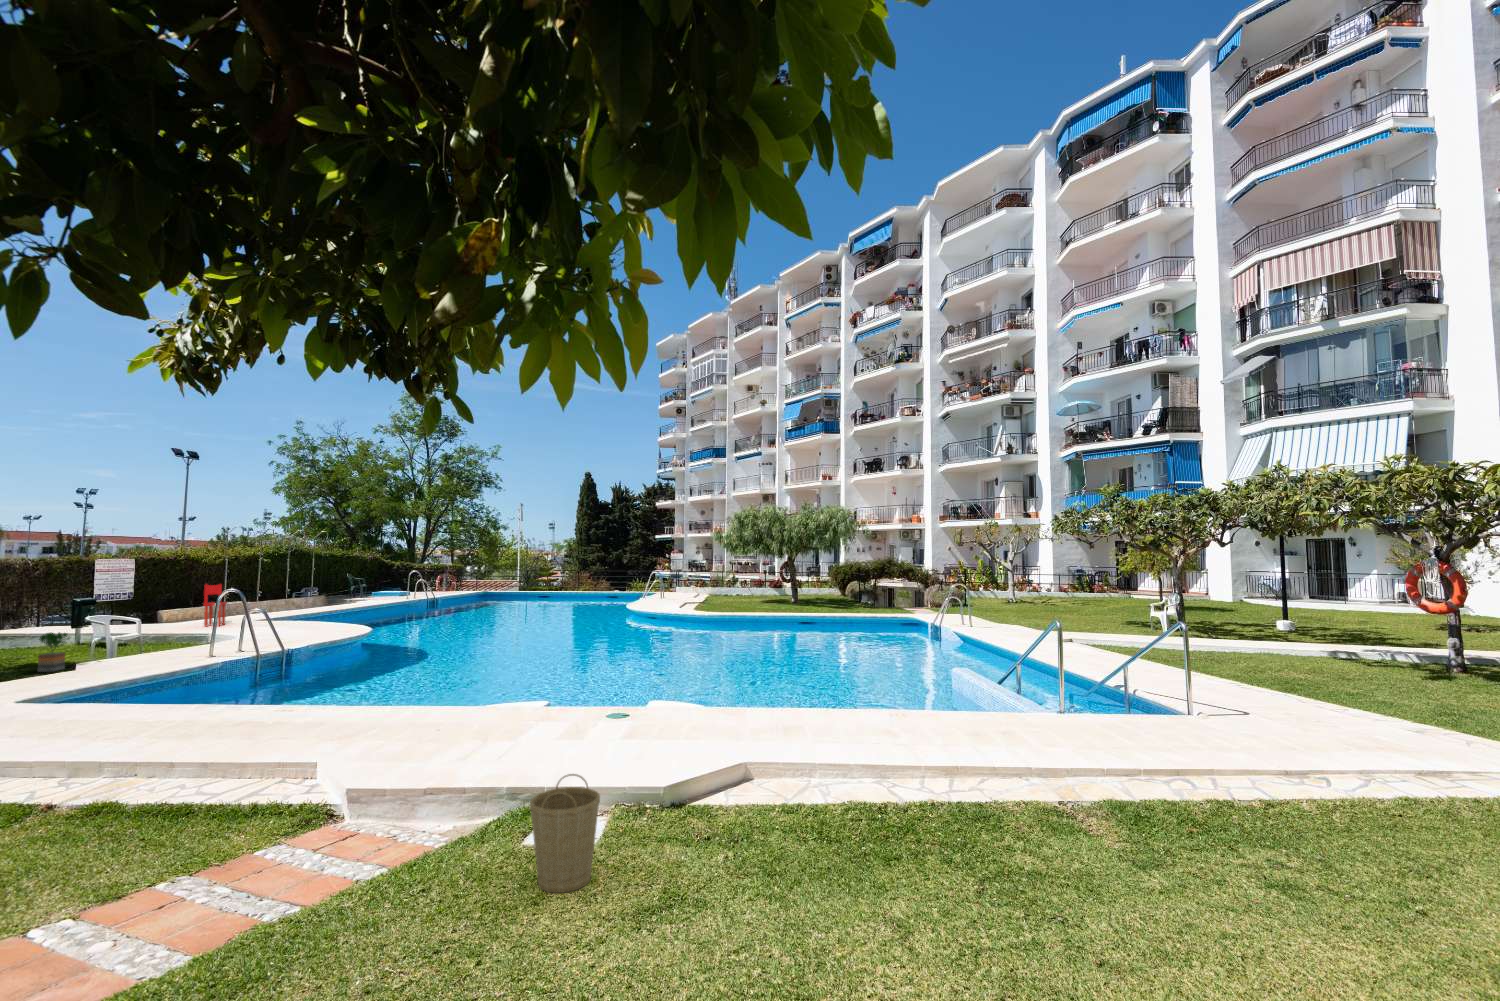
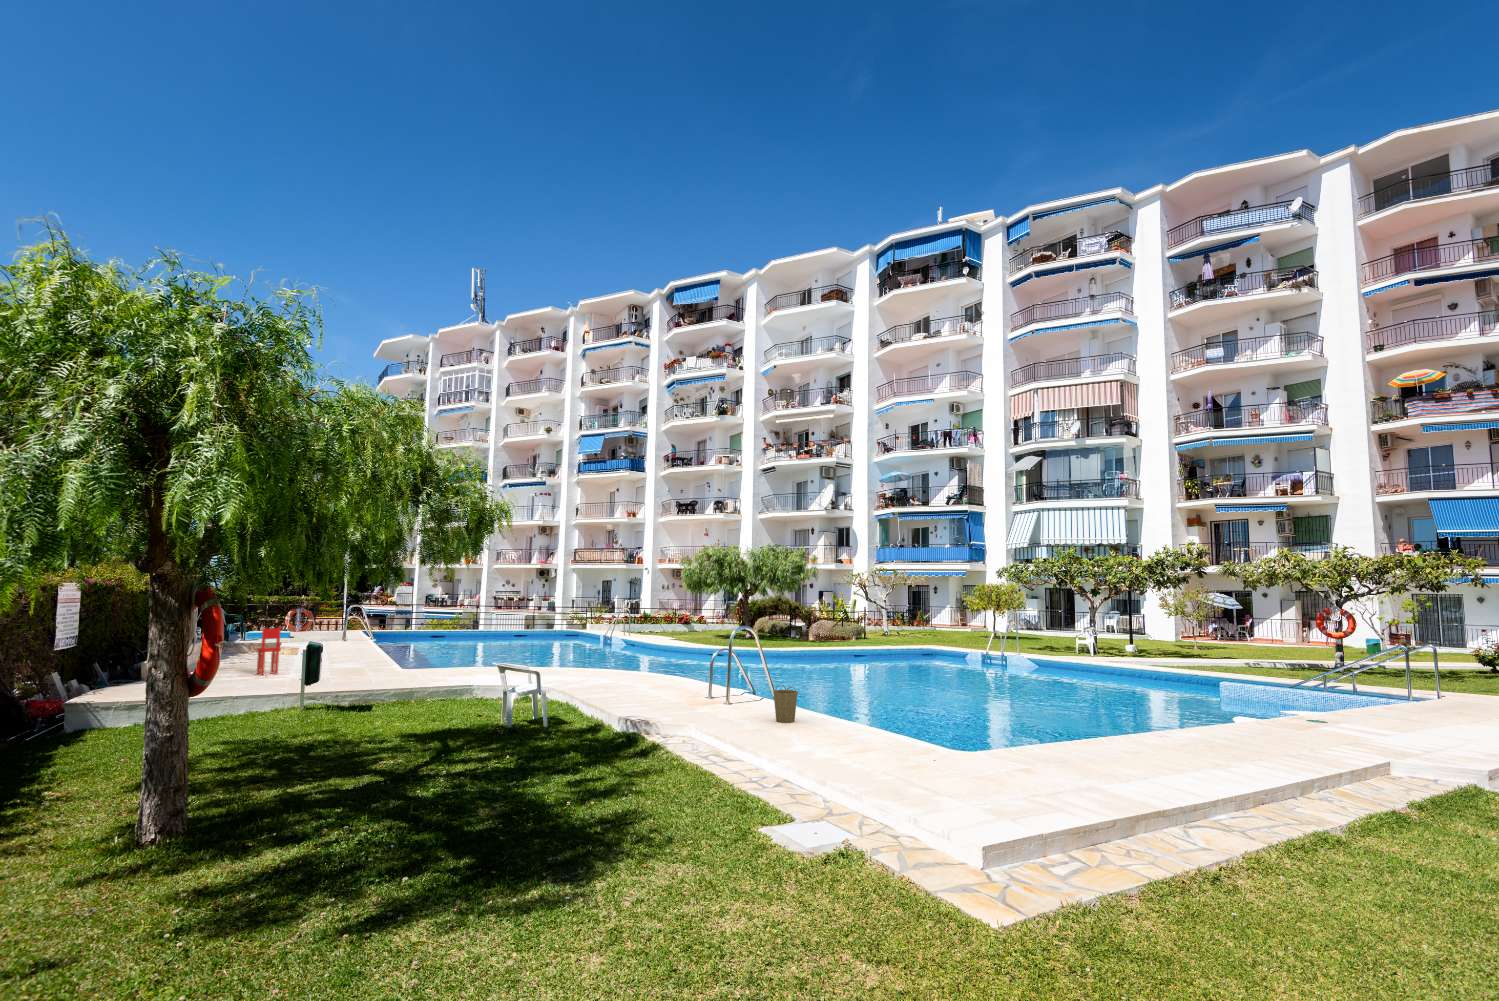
potted tree: present [38,632,70,672] -> none [376,675,404,714]
basket: present [530,774,600,893] -> present [773,685,798,723]

